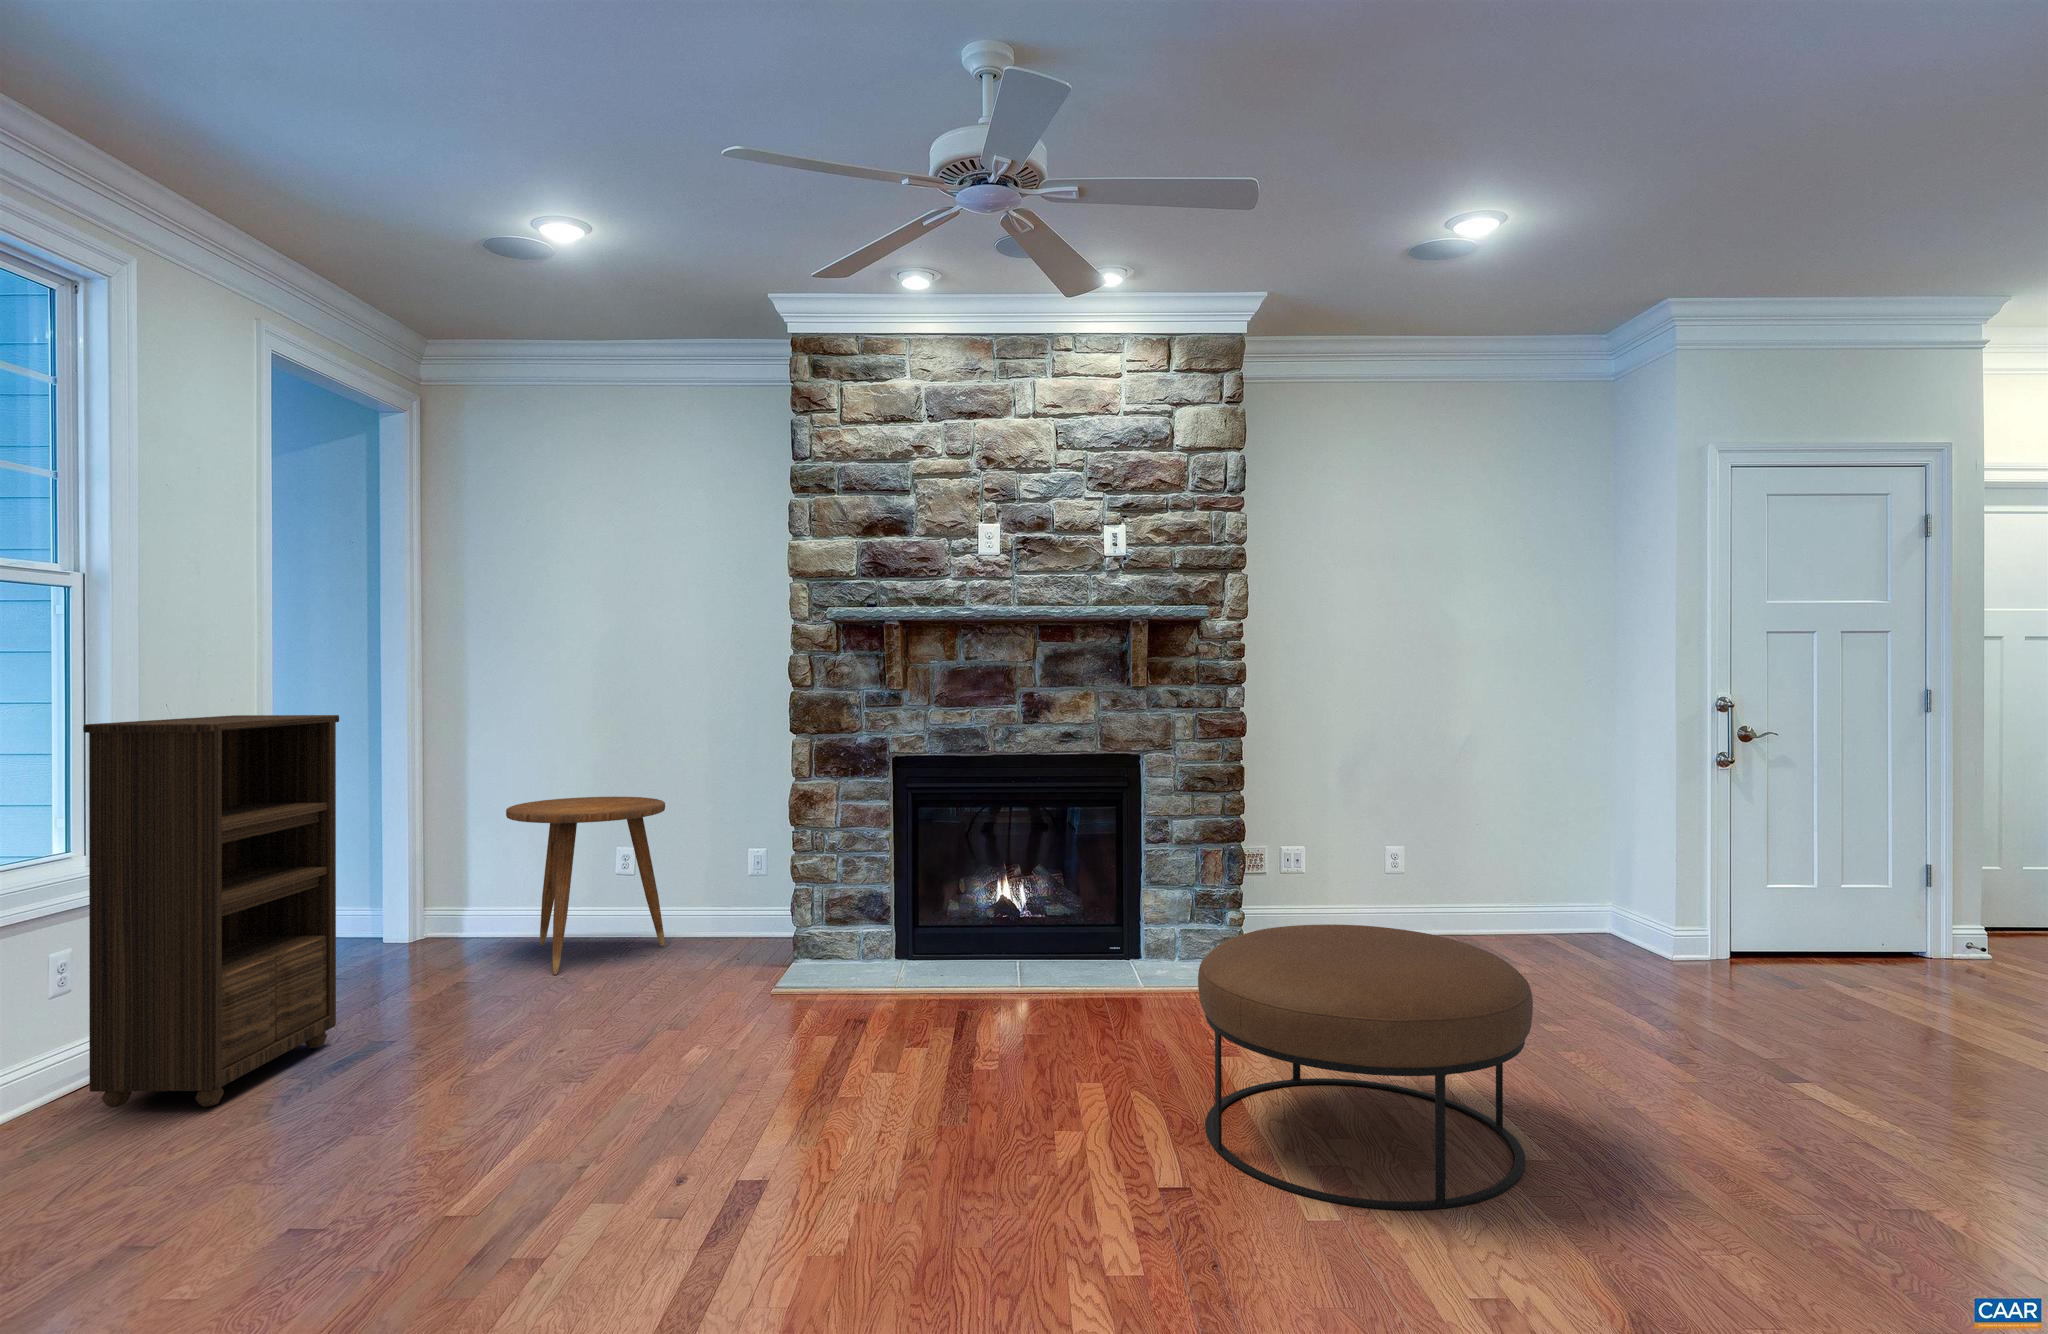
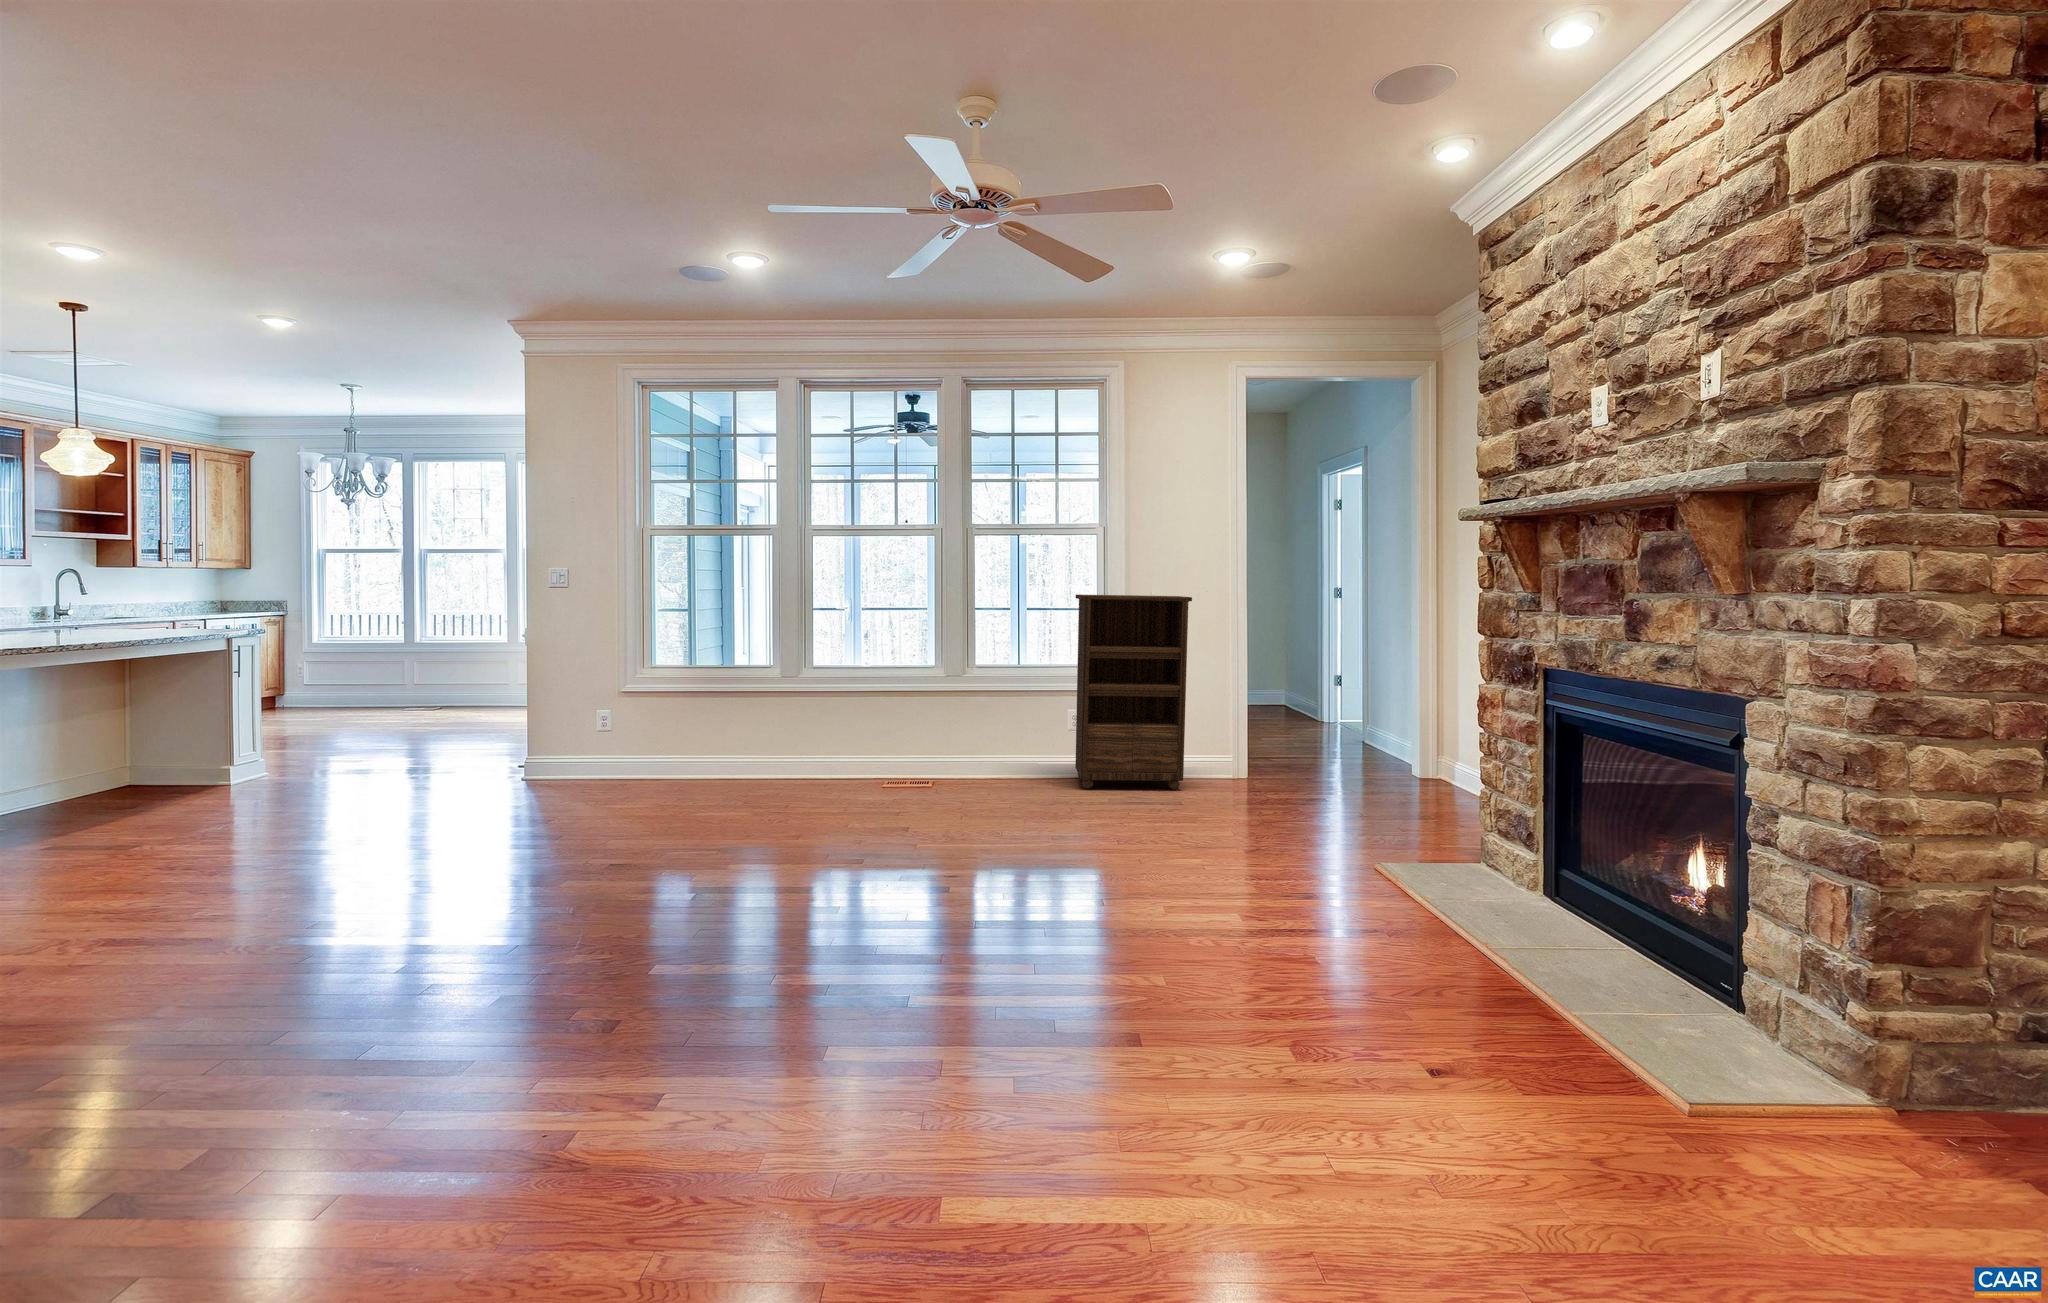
side table: present [506,797,665,975] -> none [1353,680,1489,823]
ottoman: present [1198,925,1533,1210] -> none [934,837,1298,1174]

